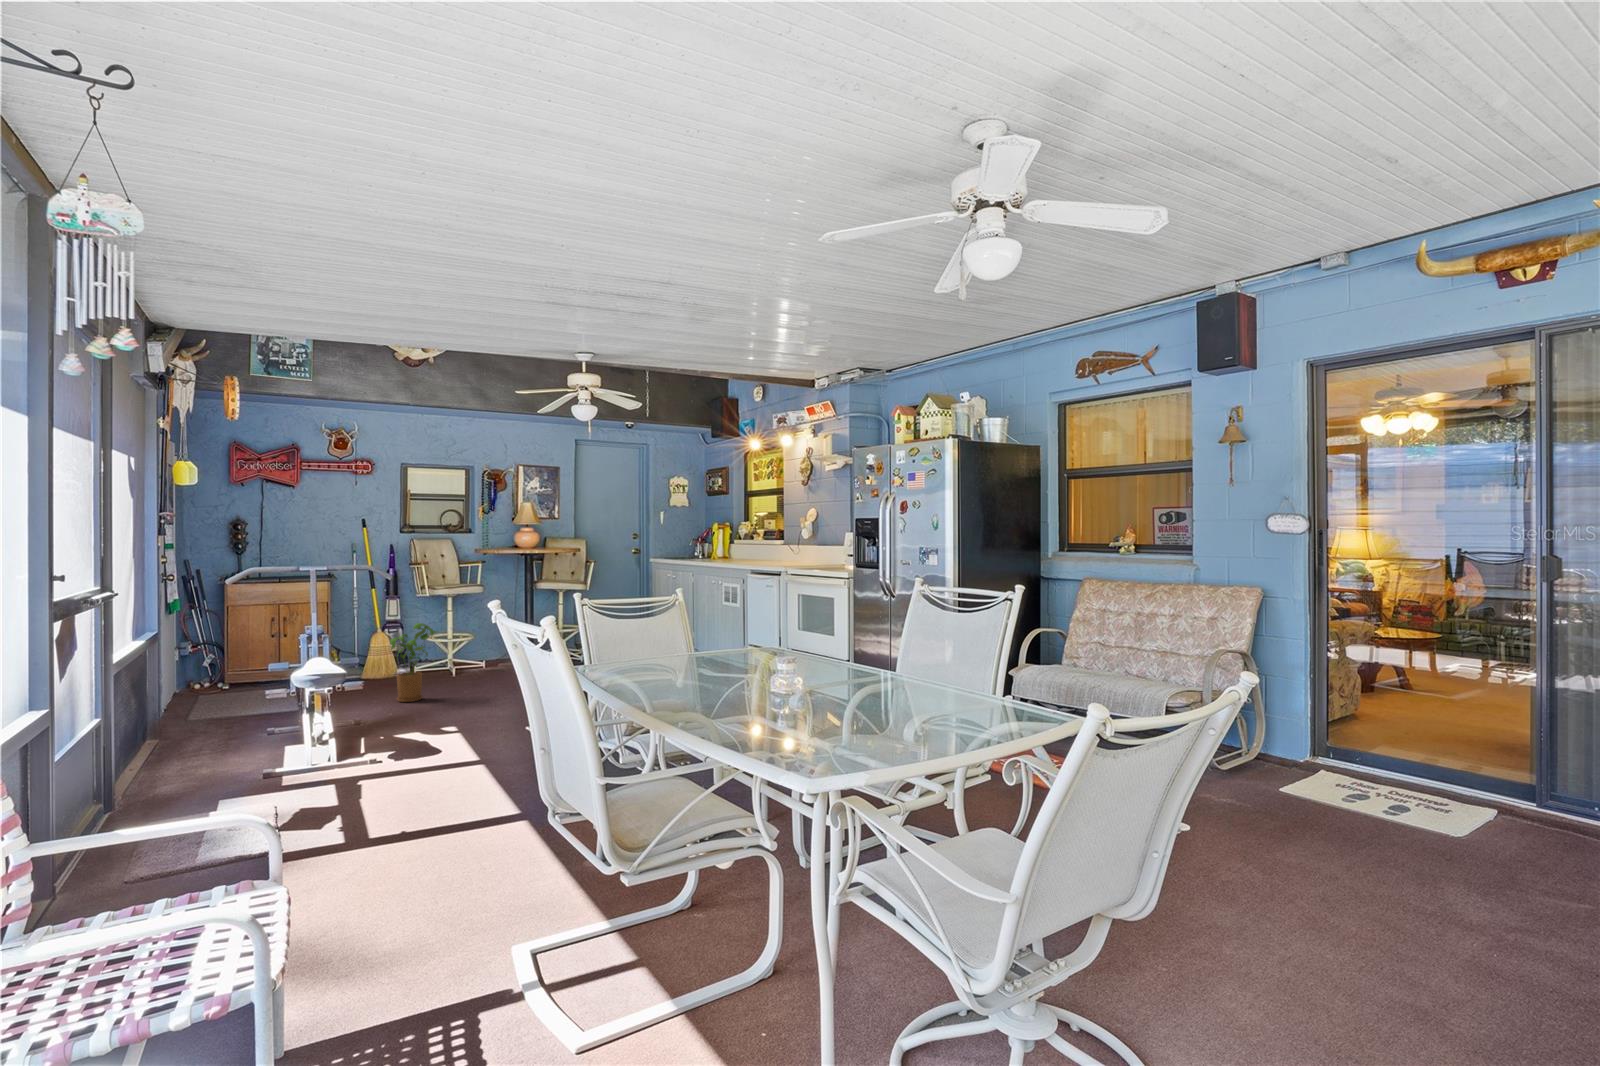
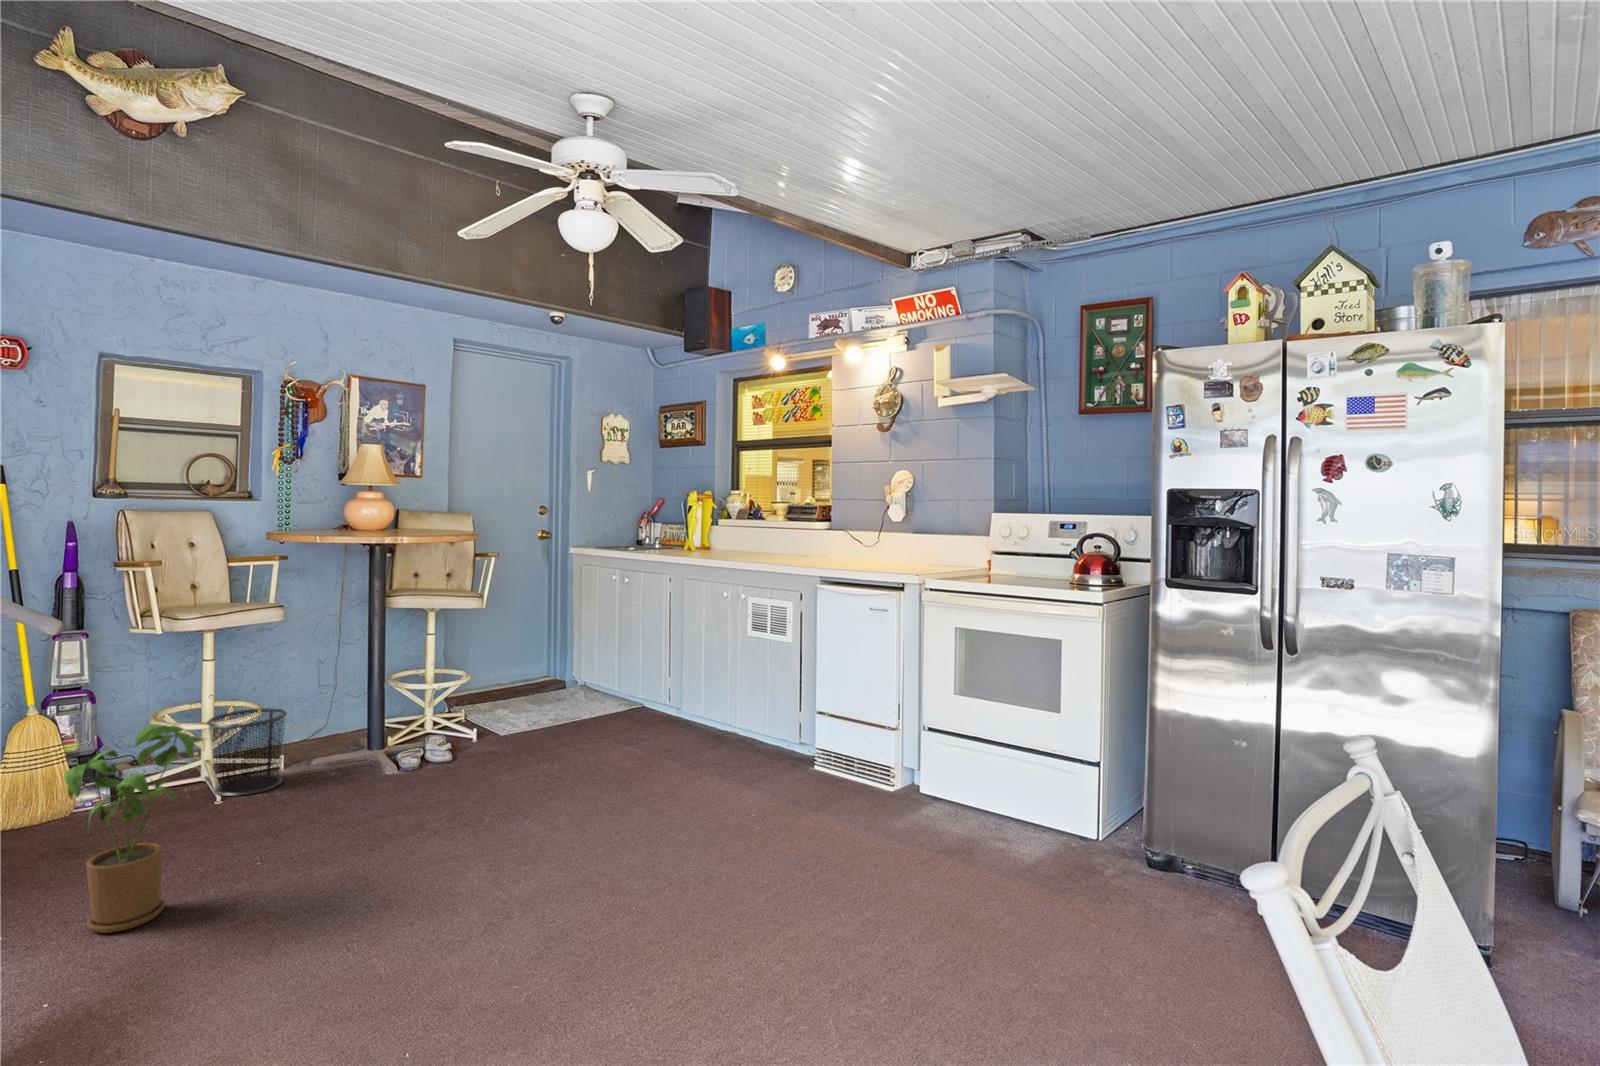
trash can: none [447,636,482,675] -> present [207,708,287,796]

